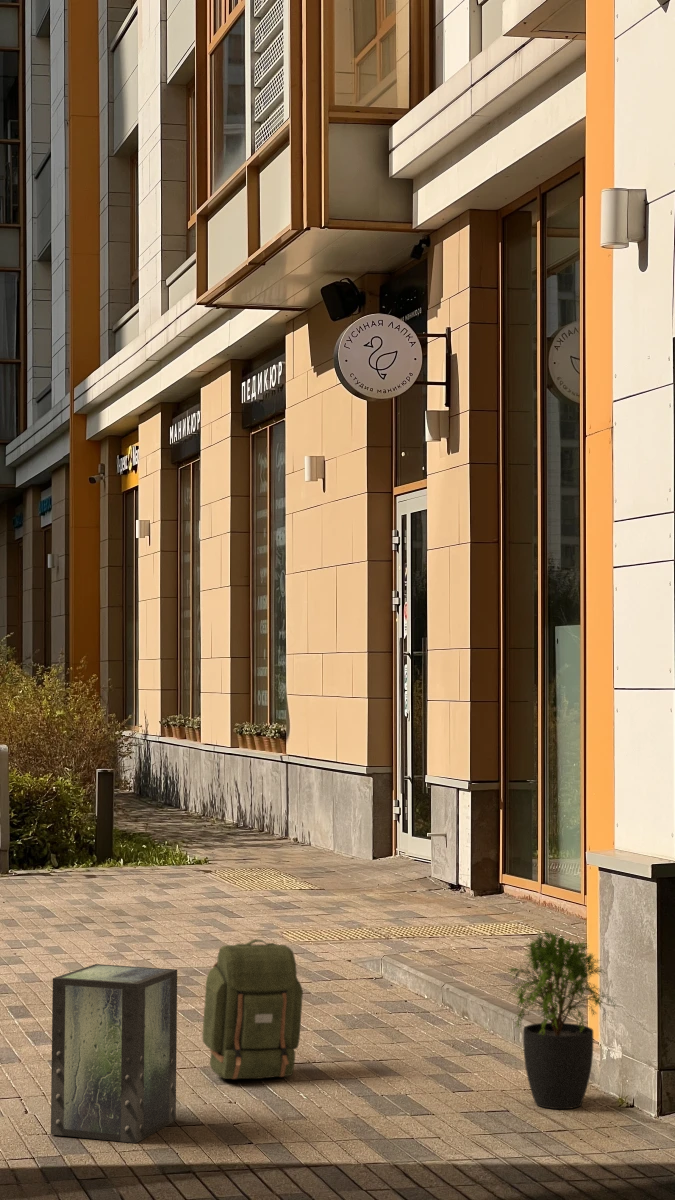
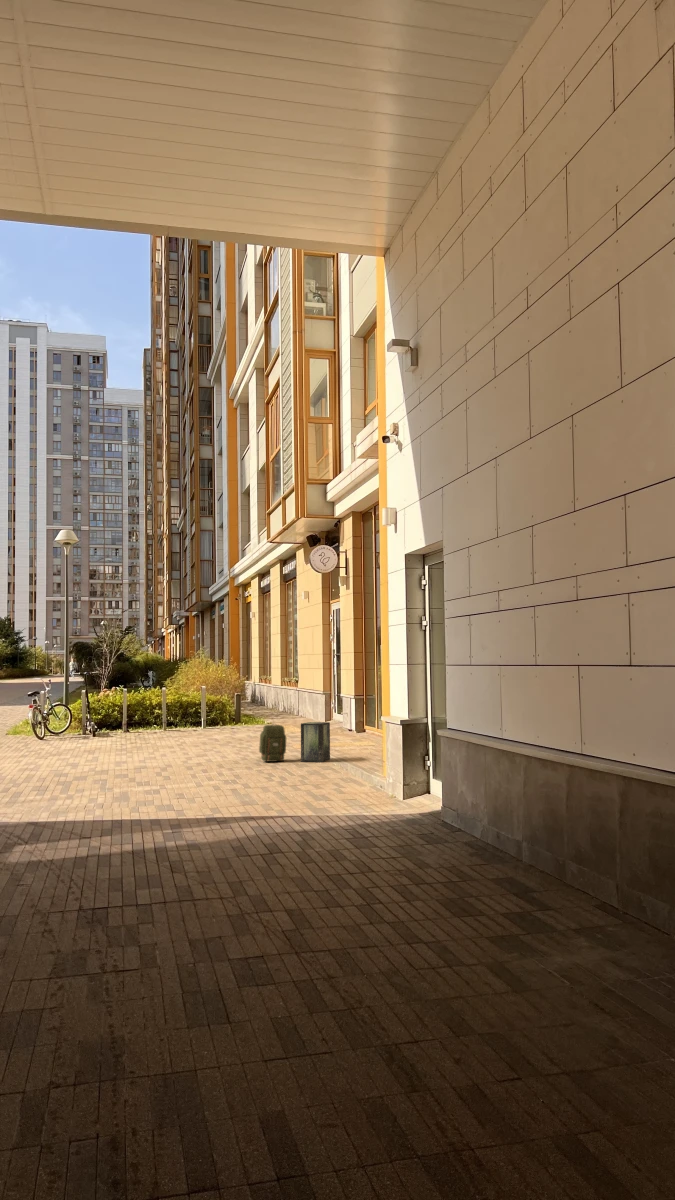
potted plant: present [510,931,616,1109] -> none [338,717,369,765]
storage box: present [51,964,177,1143] -> present [301,722,330,762]

